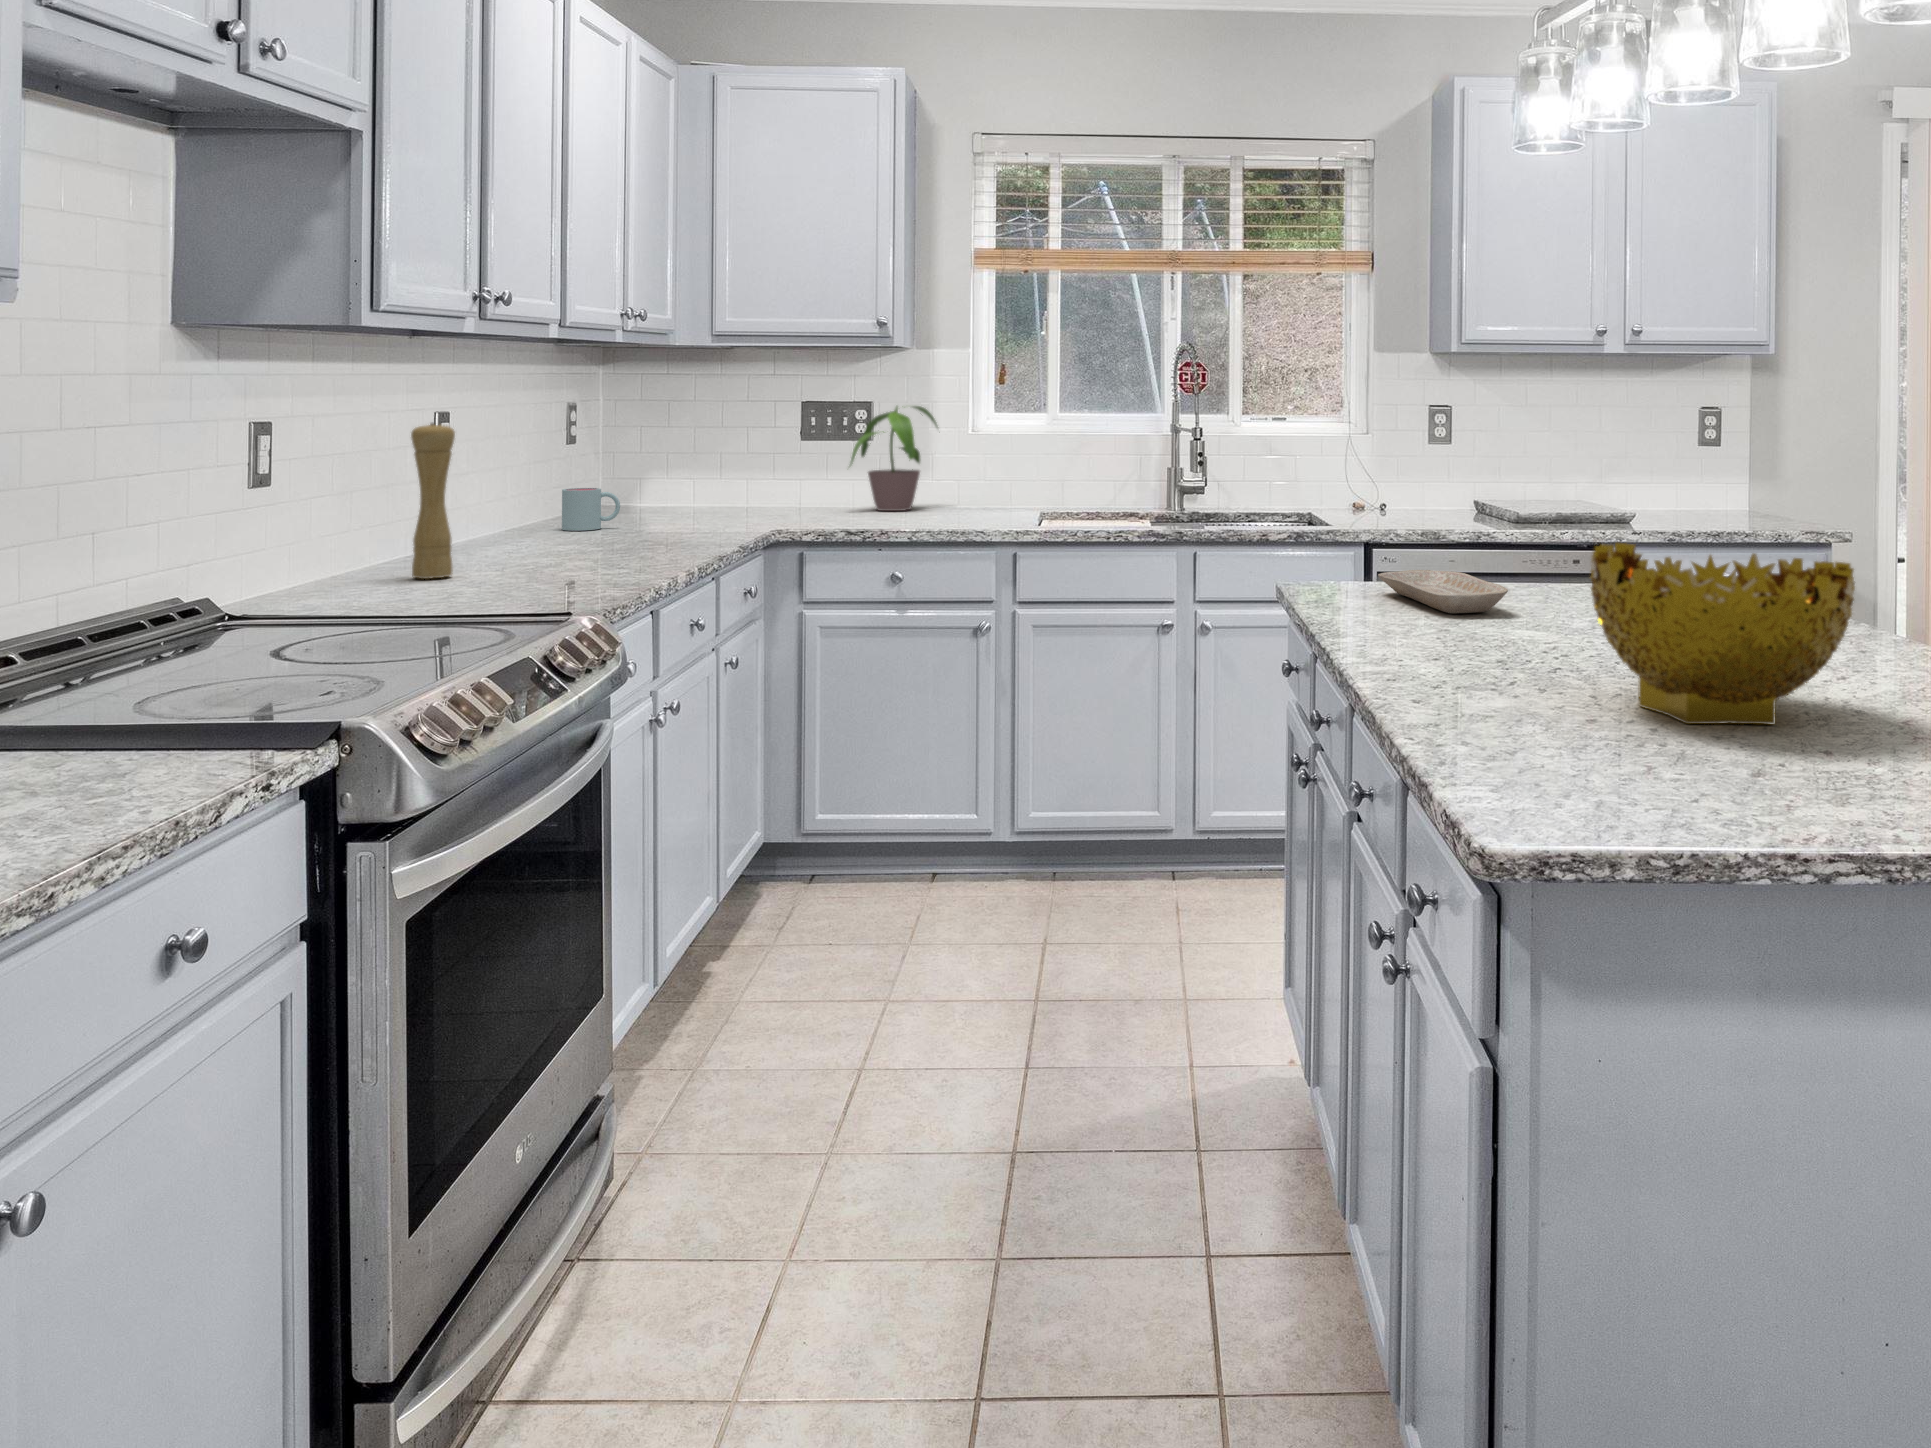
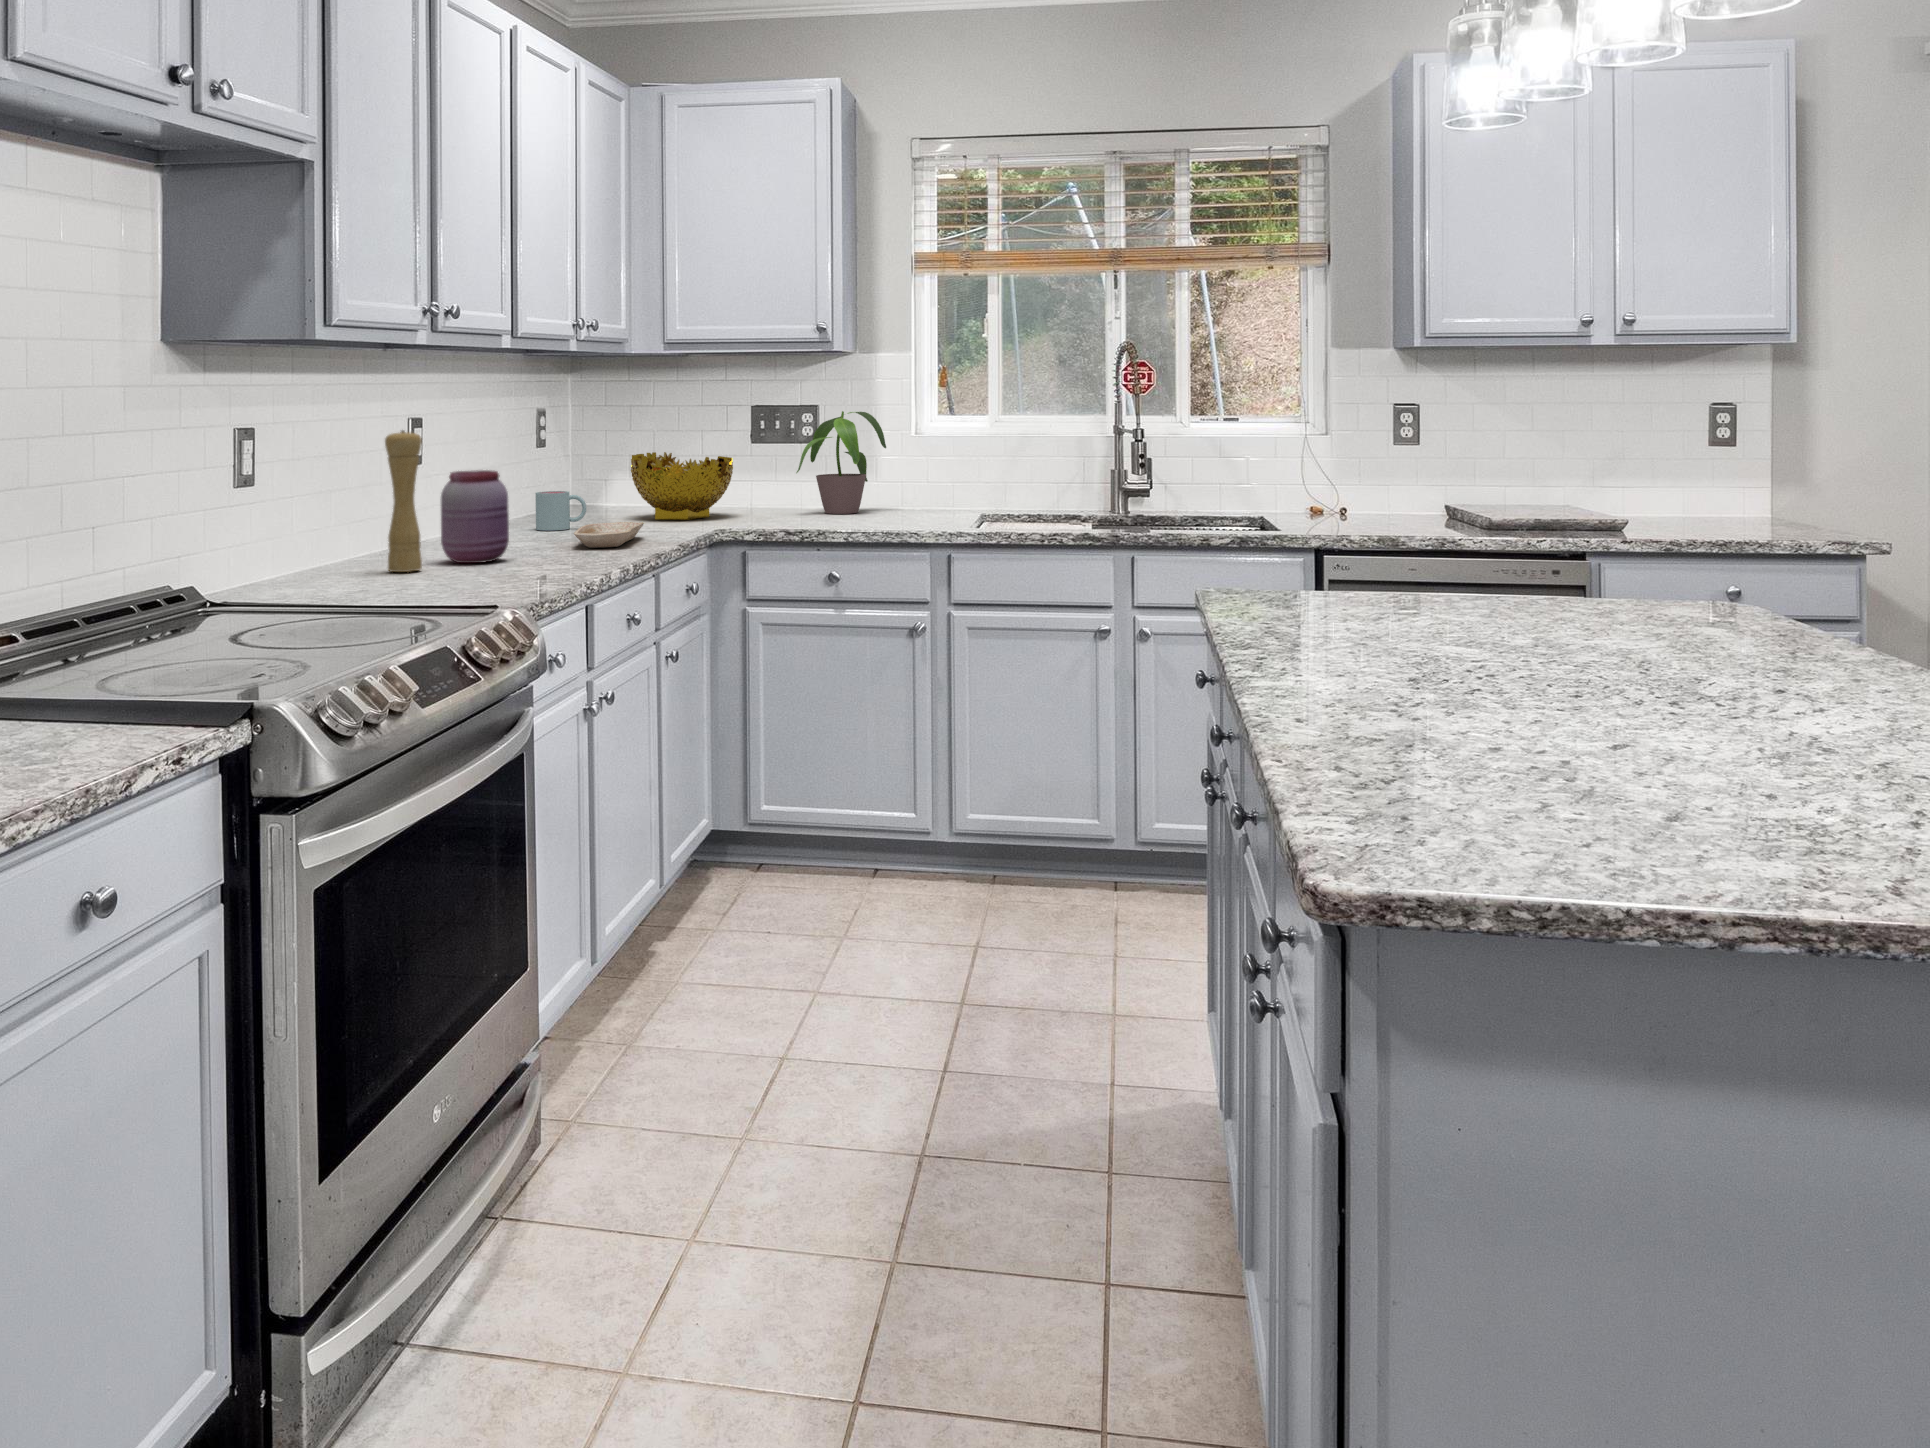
jar: none [471,467,550,568] -> present [441,470,509,563]
decorative bowl: present [1590,543,1855,724] -> present [631,452,733,520]
tray: present [1378,570,1508,613] -> present [574,522,644,548]

